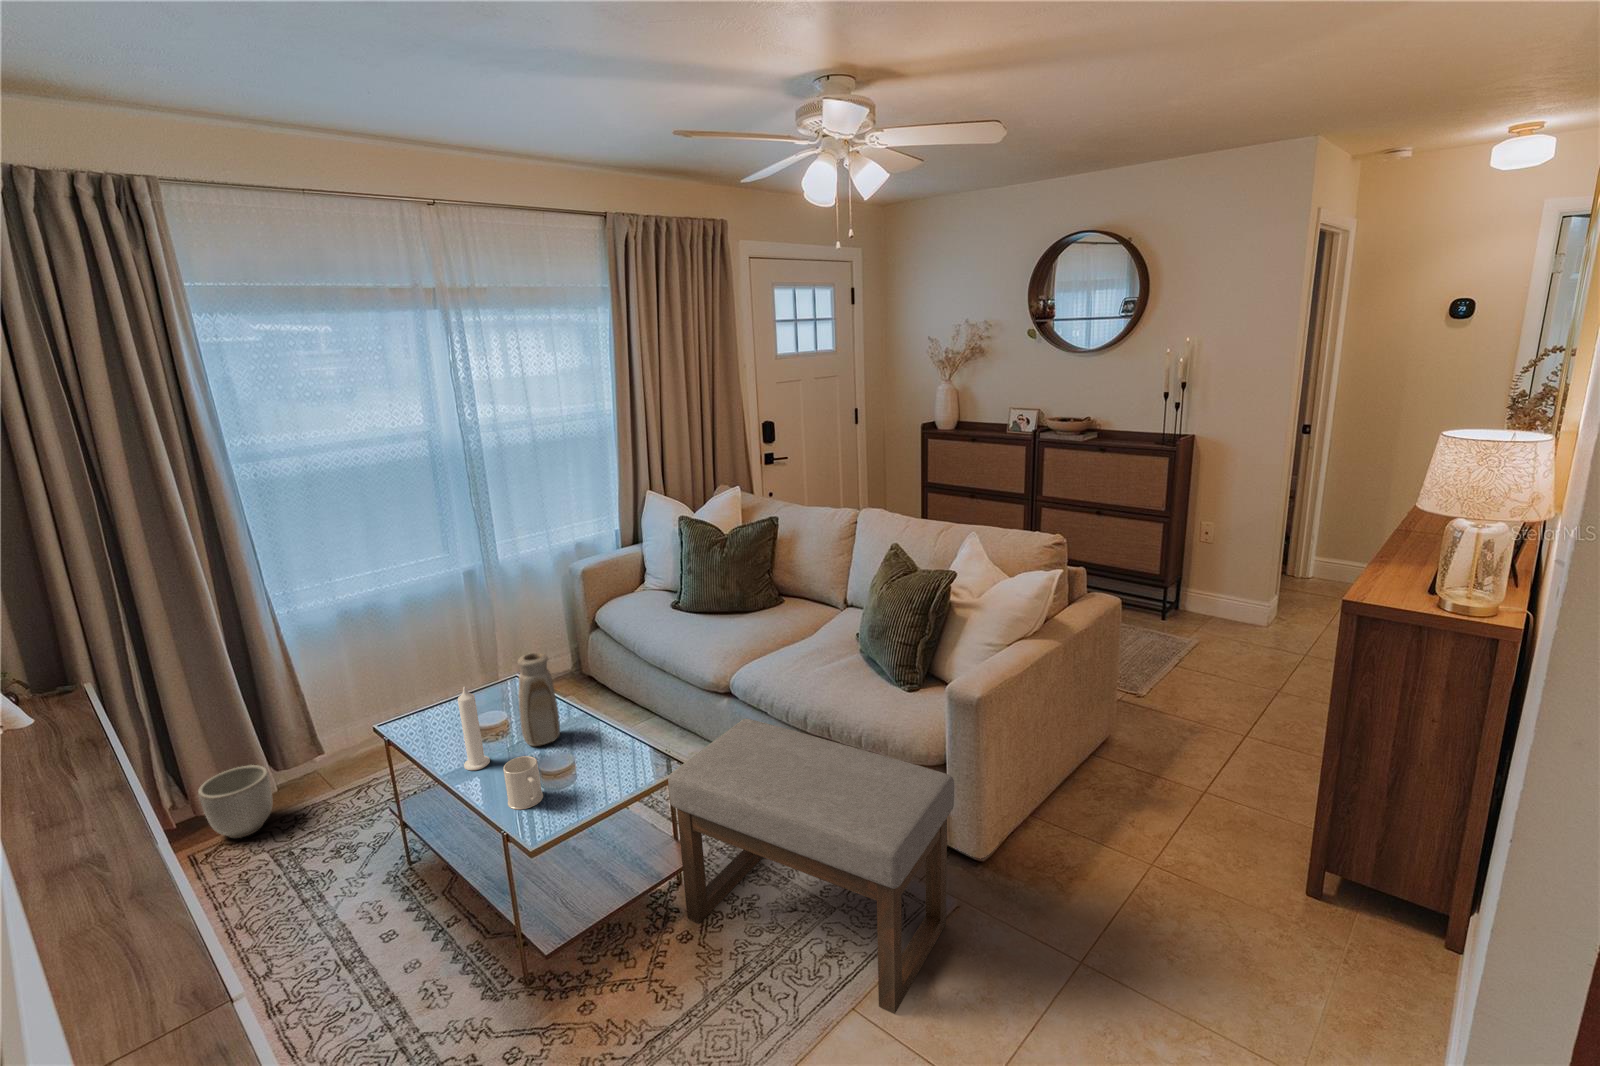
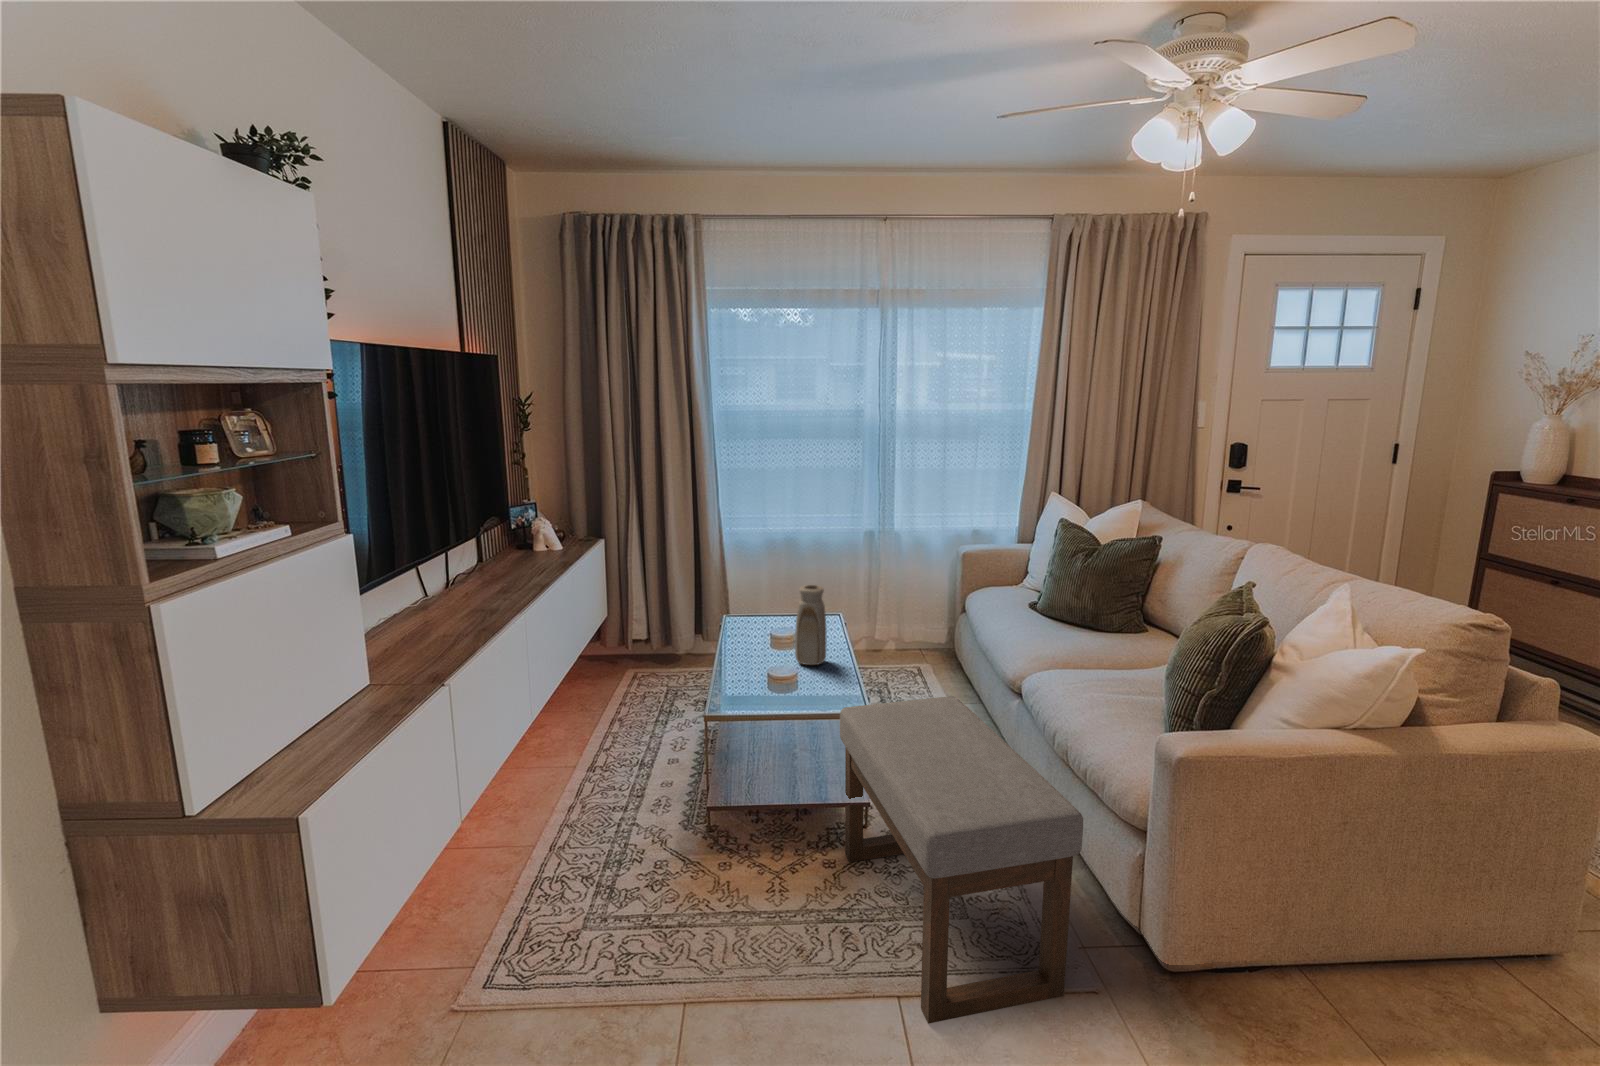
candle: present [458,687,490,770] -> none [745,593,765,664]
mug: present [503,756,543,810] -> none [740,655,768,696]
planter: present [198,765,272,838] -> none [645,628,686,676]

